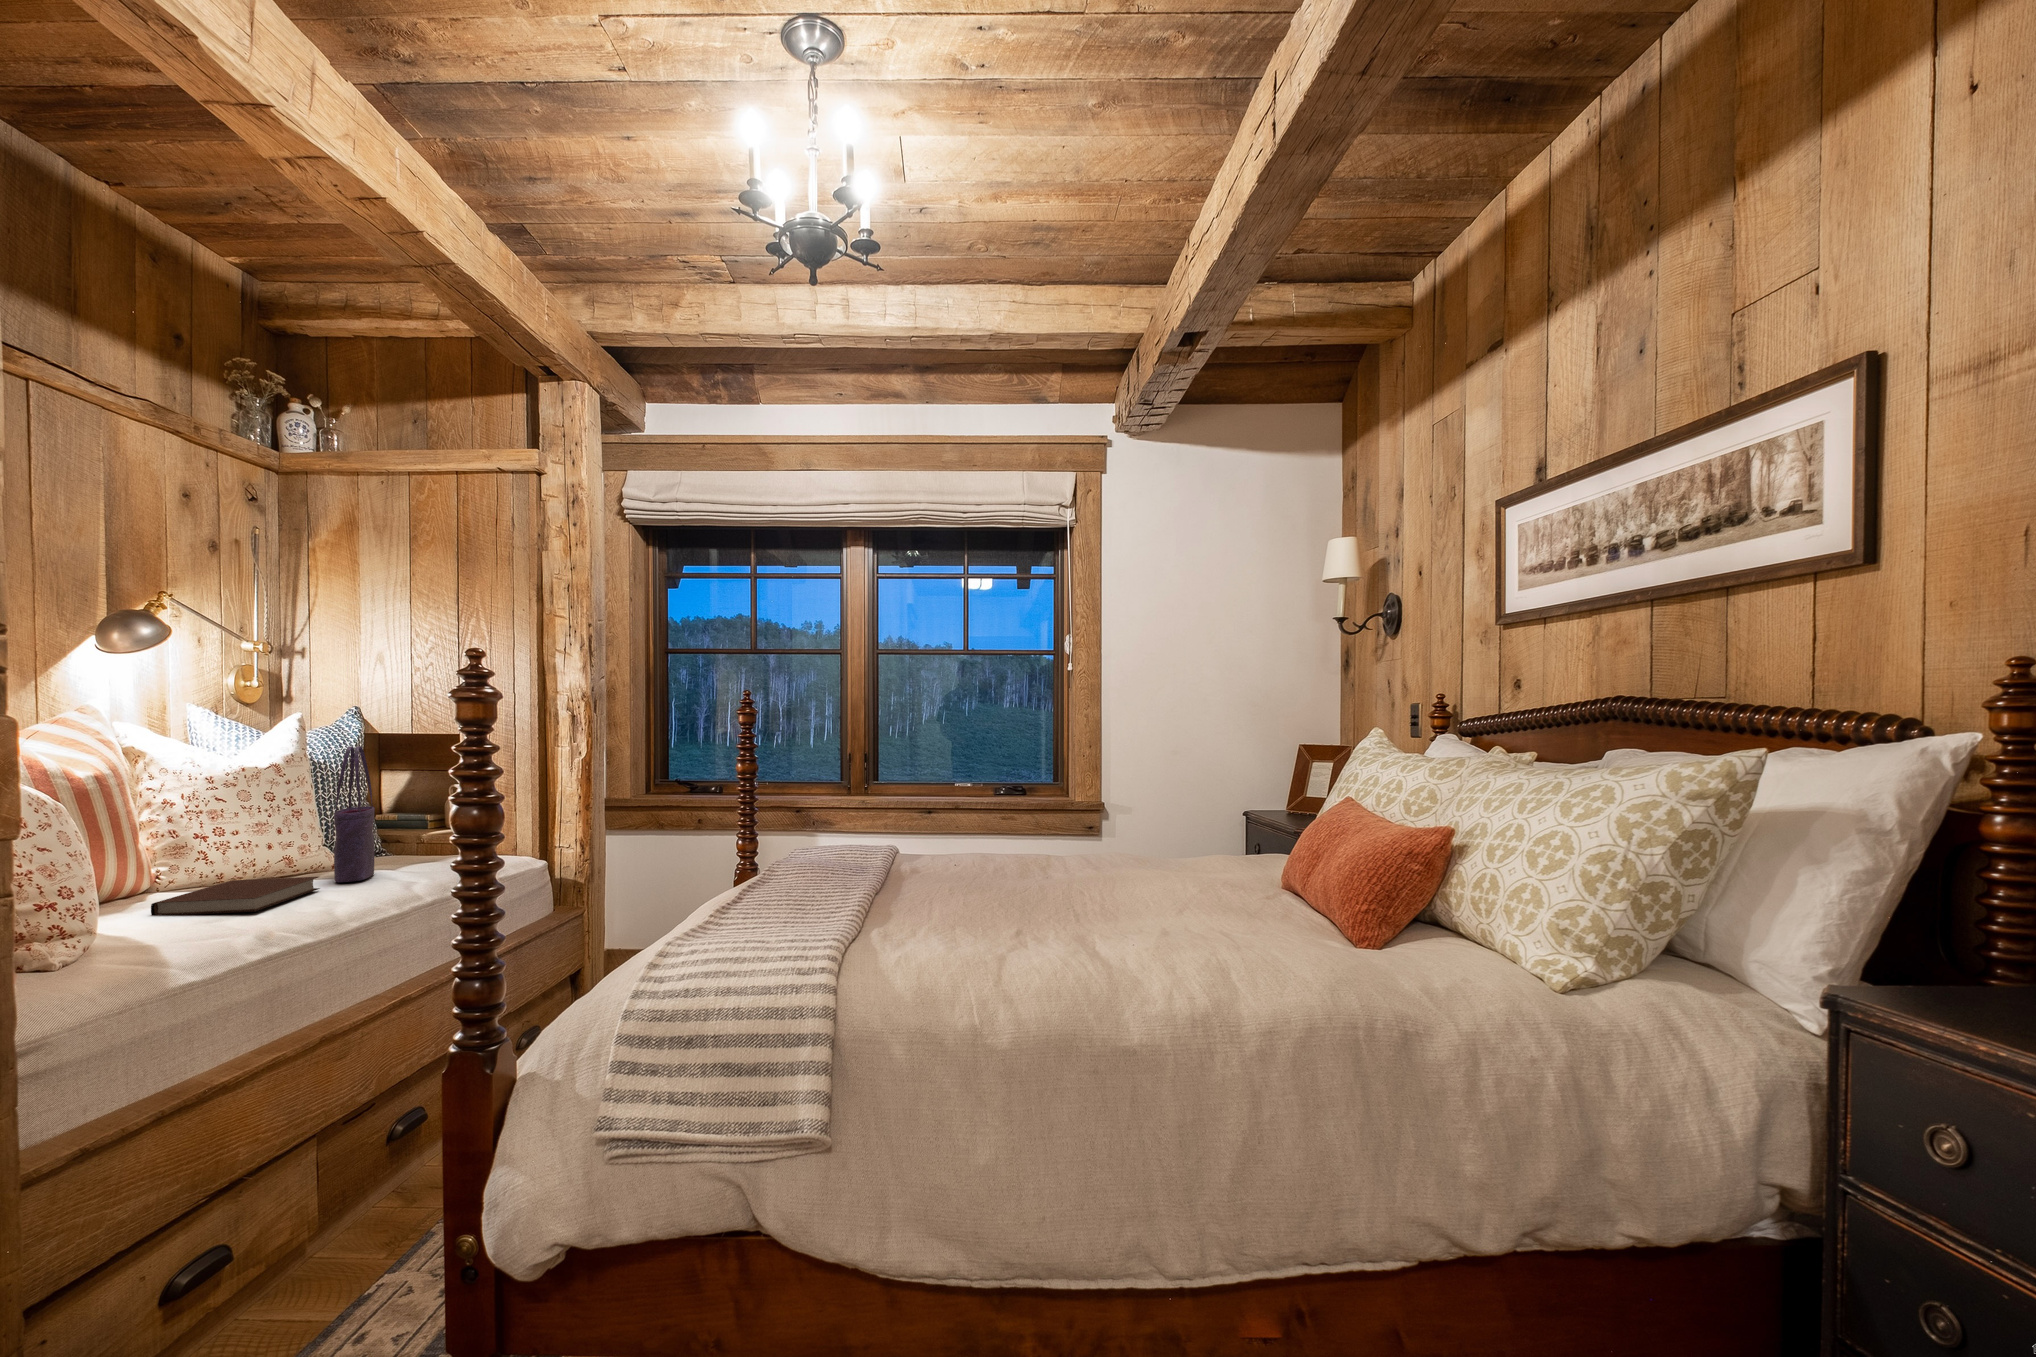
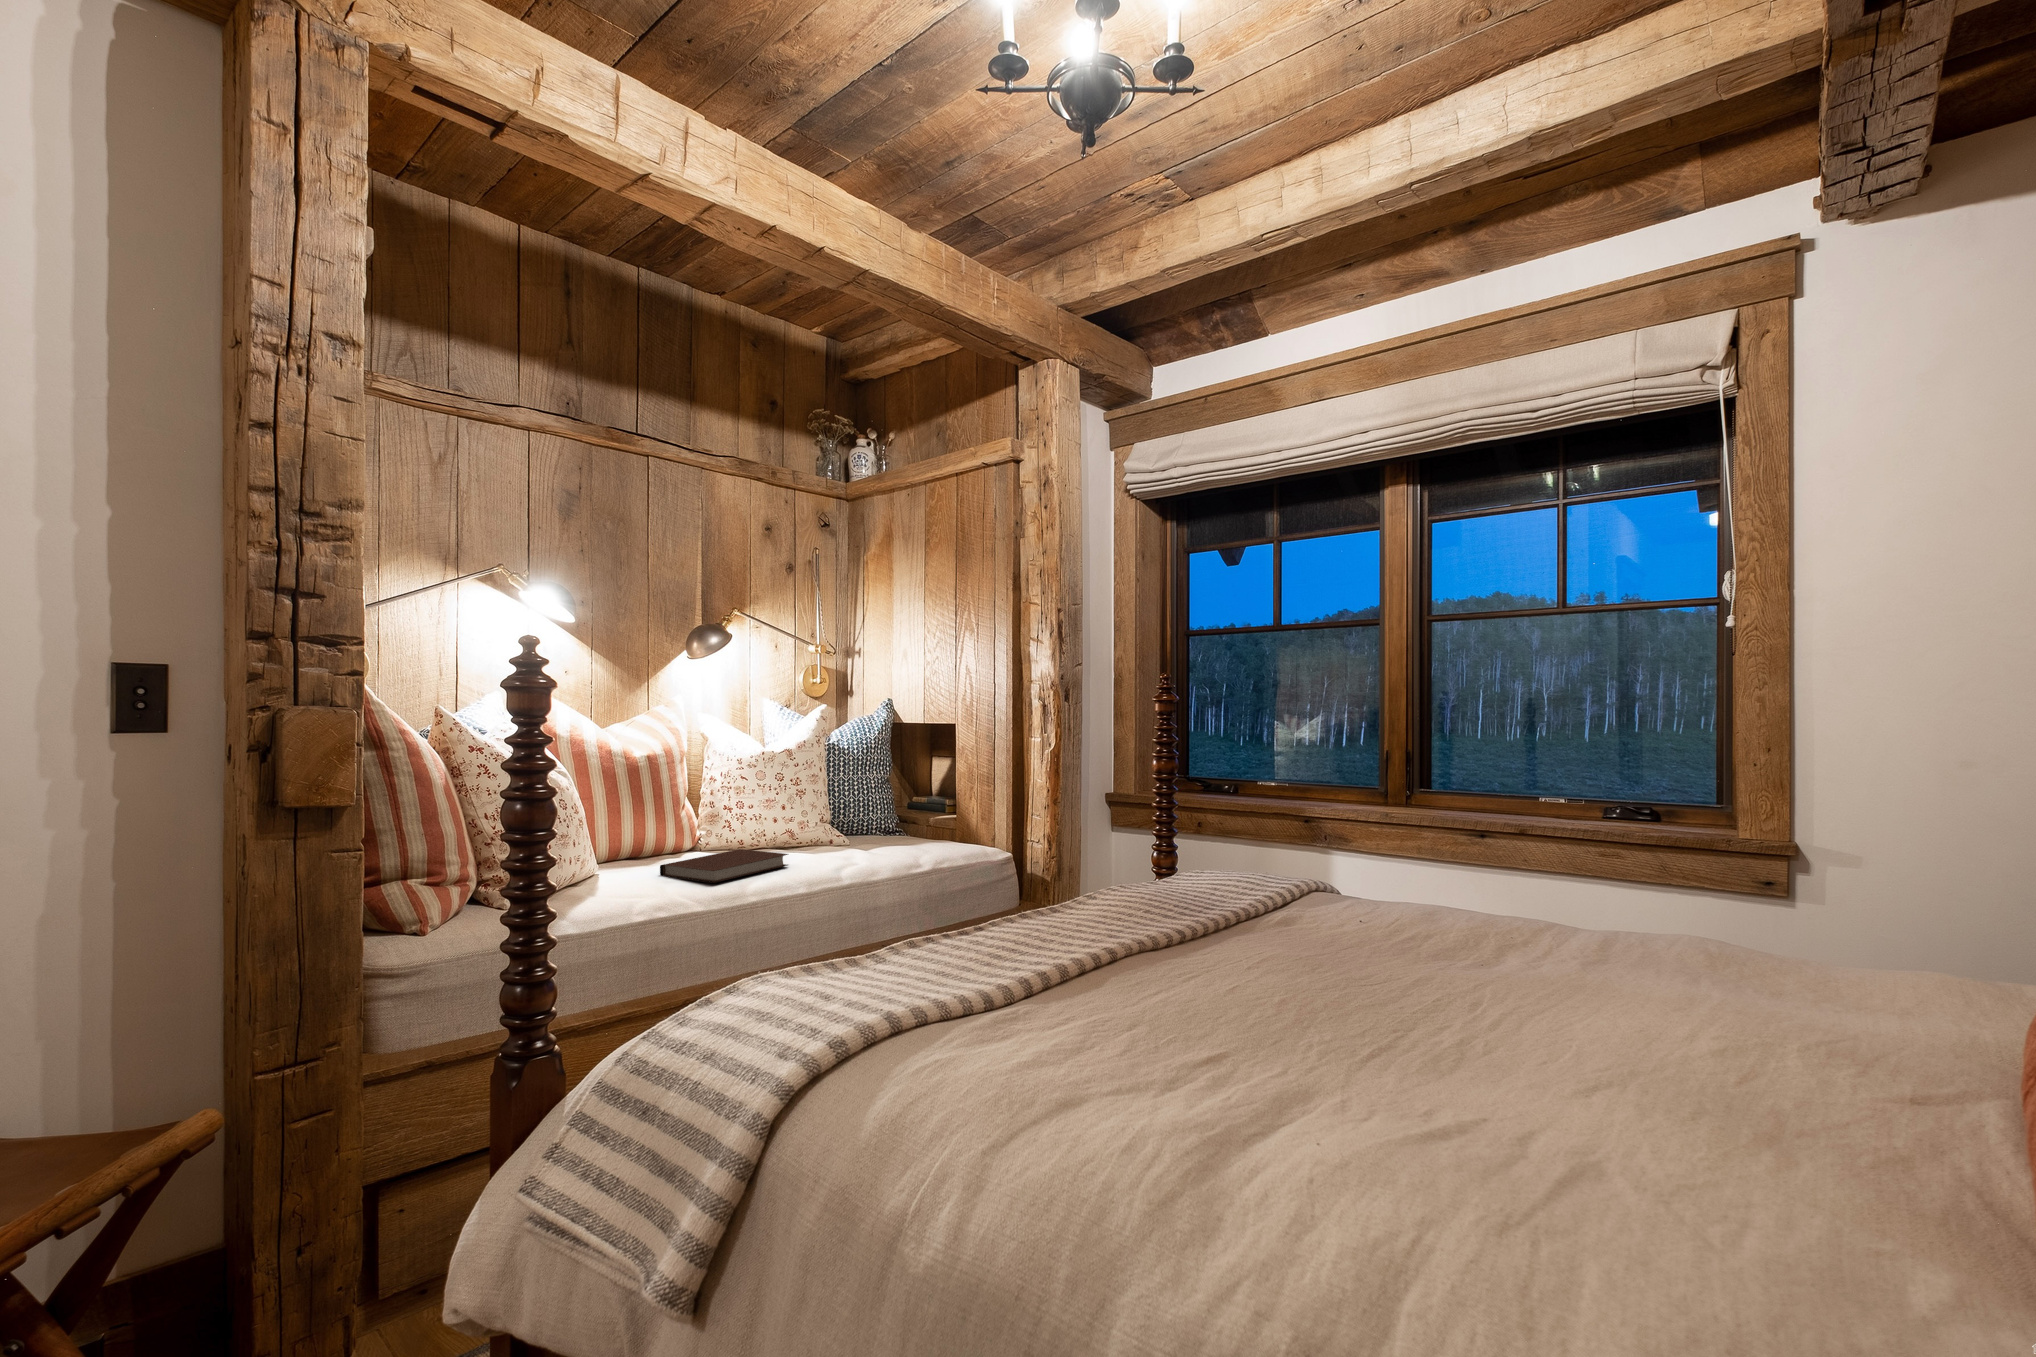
tote bag: present [334,746,375,882] -> none [808,734,851,861]

